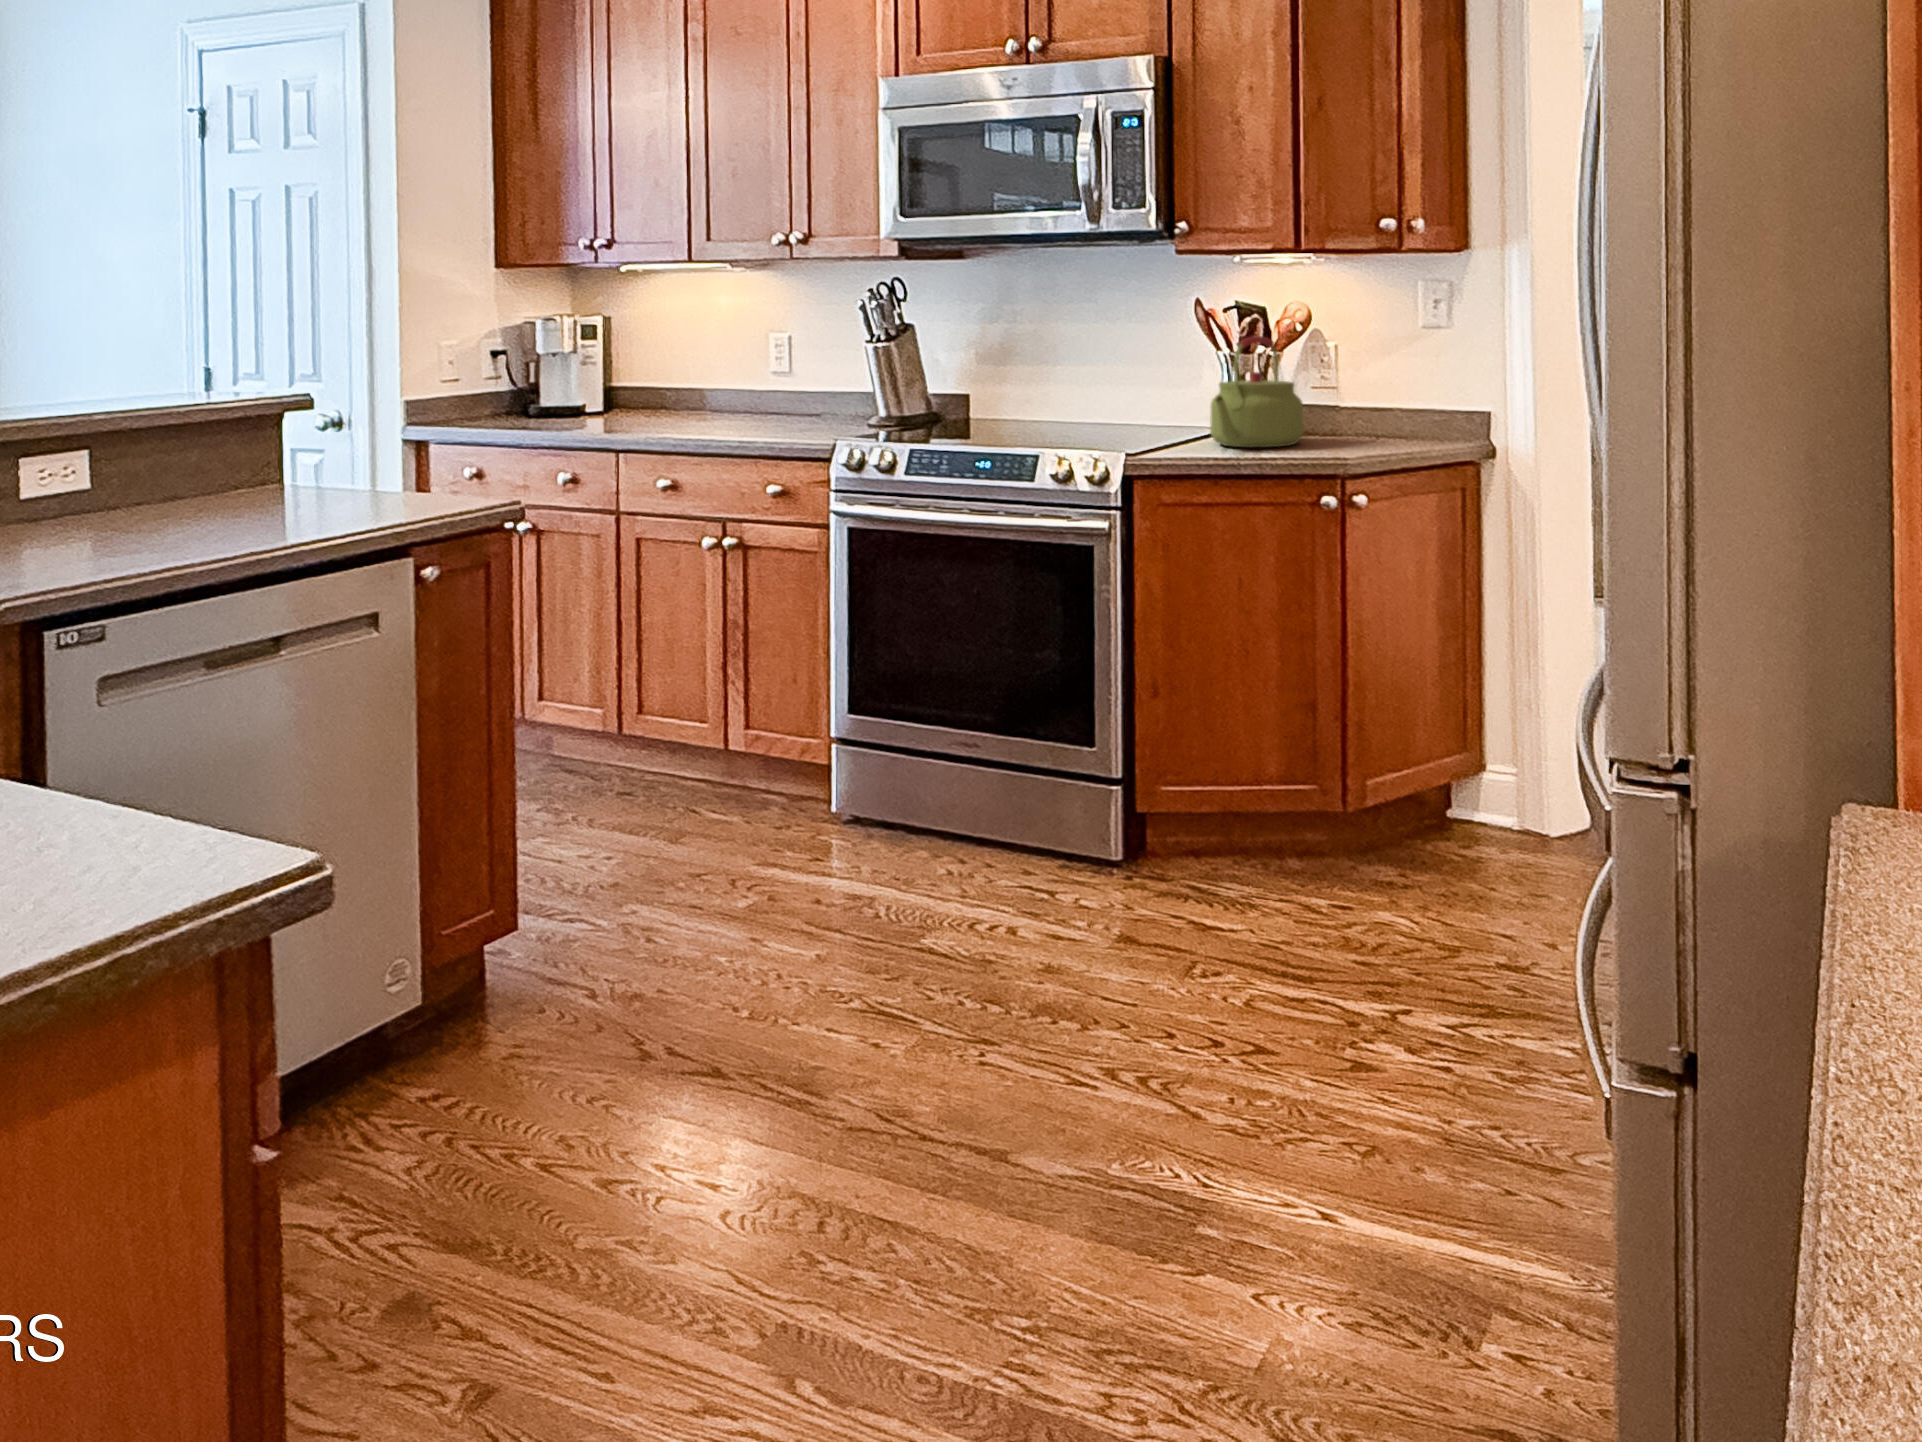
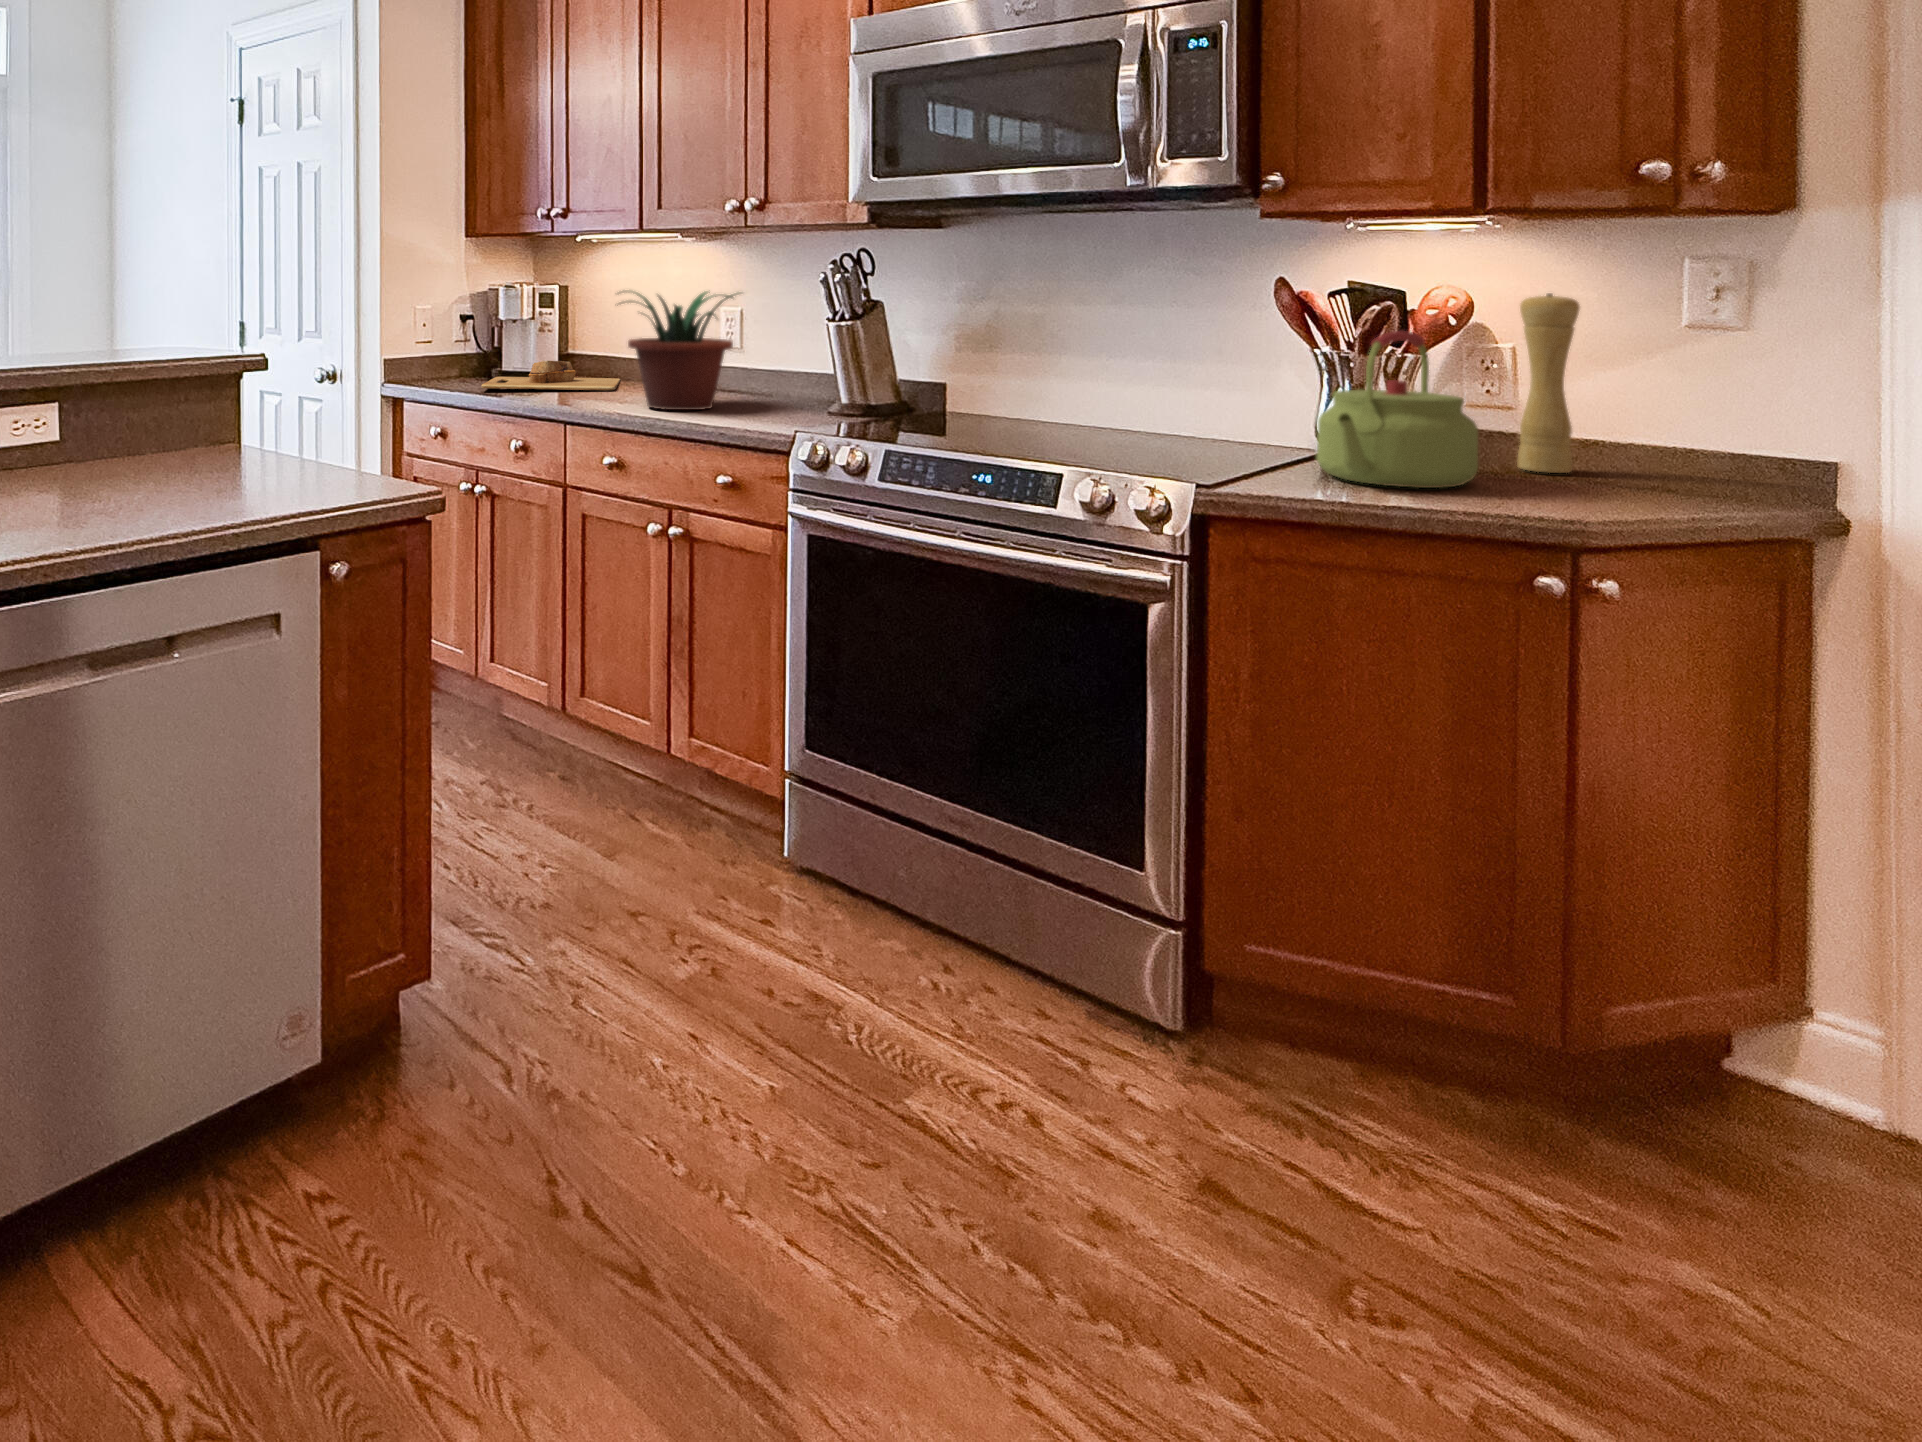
pepper mill: none [1333,308,1364,435] -> present [1517,293,1580,473]
potted plant: none [664,318,790,431] -> present [622,292,739,410]
cutting board: none [521,392,667,423] -> present [481,361,620,390]

